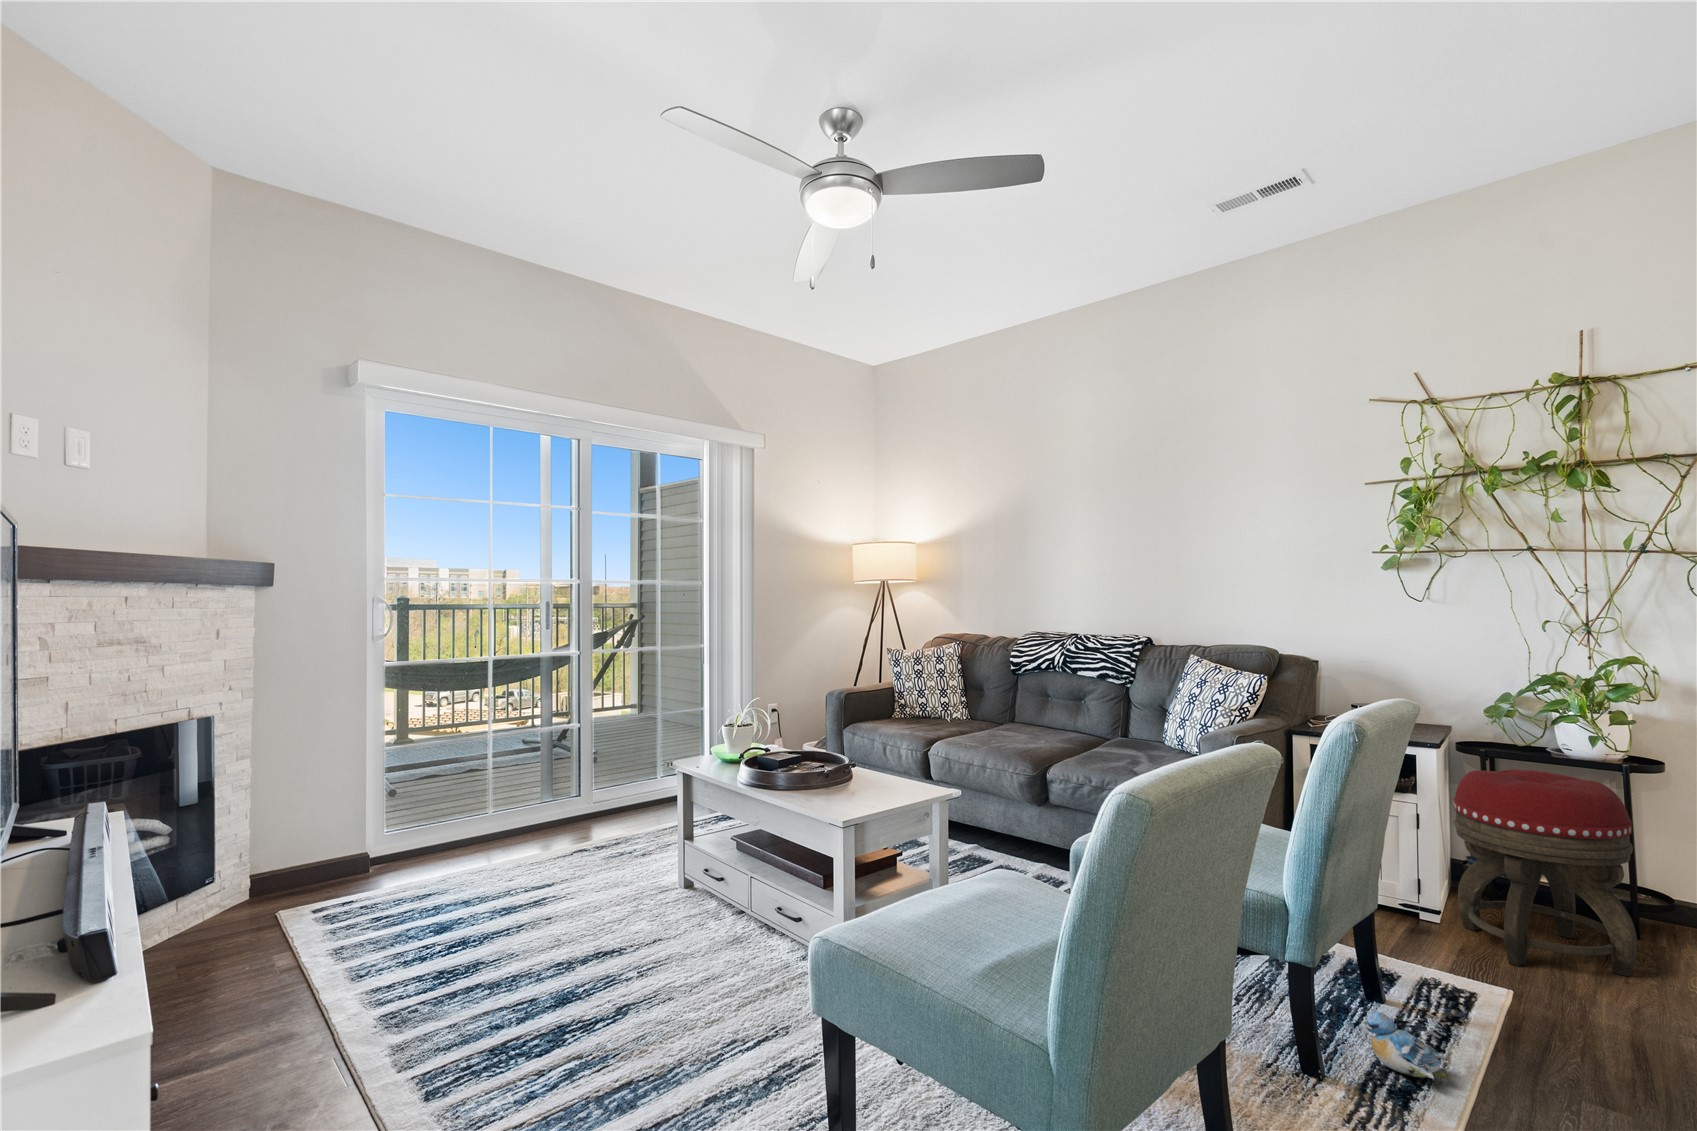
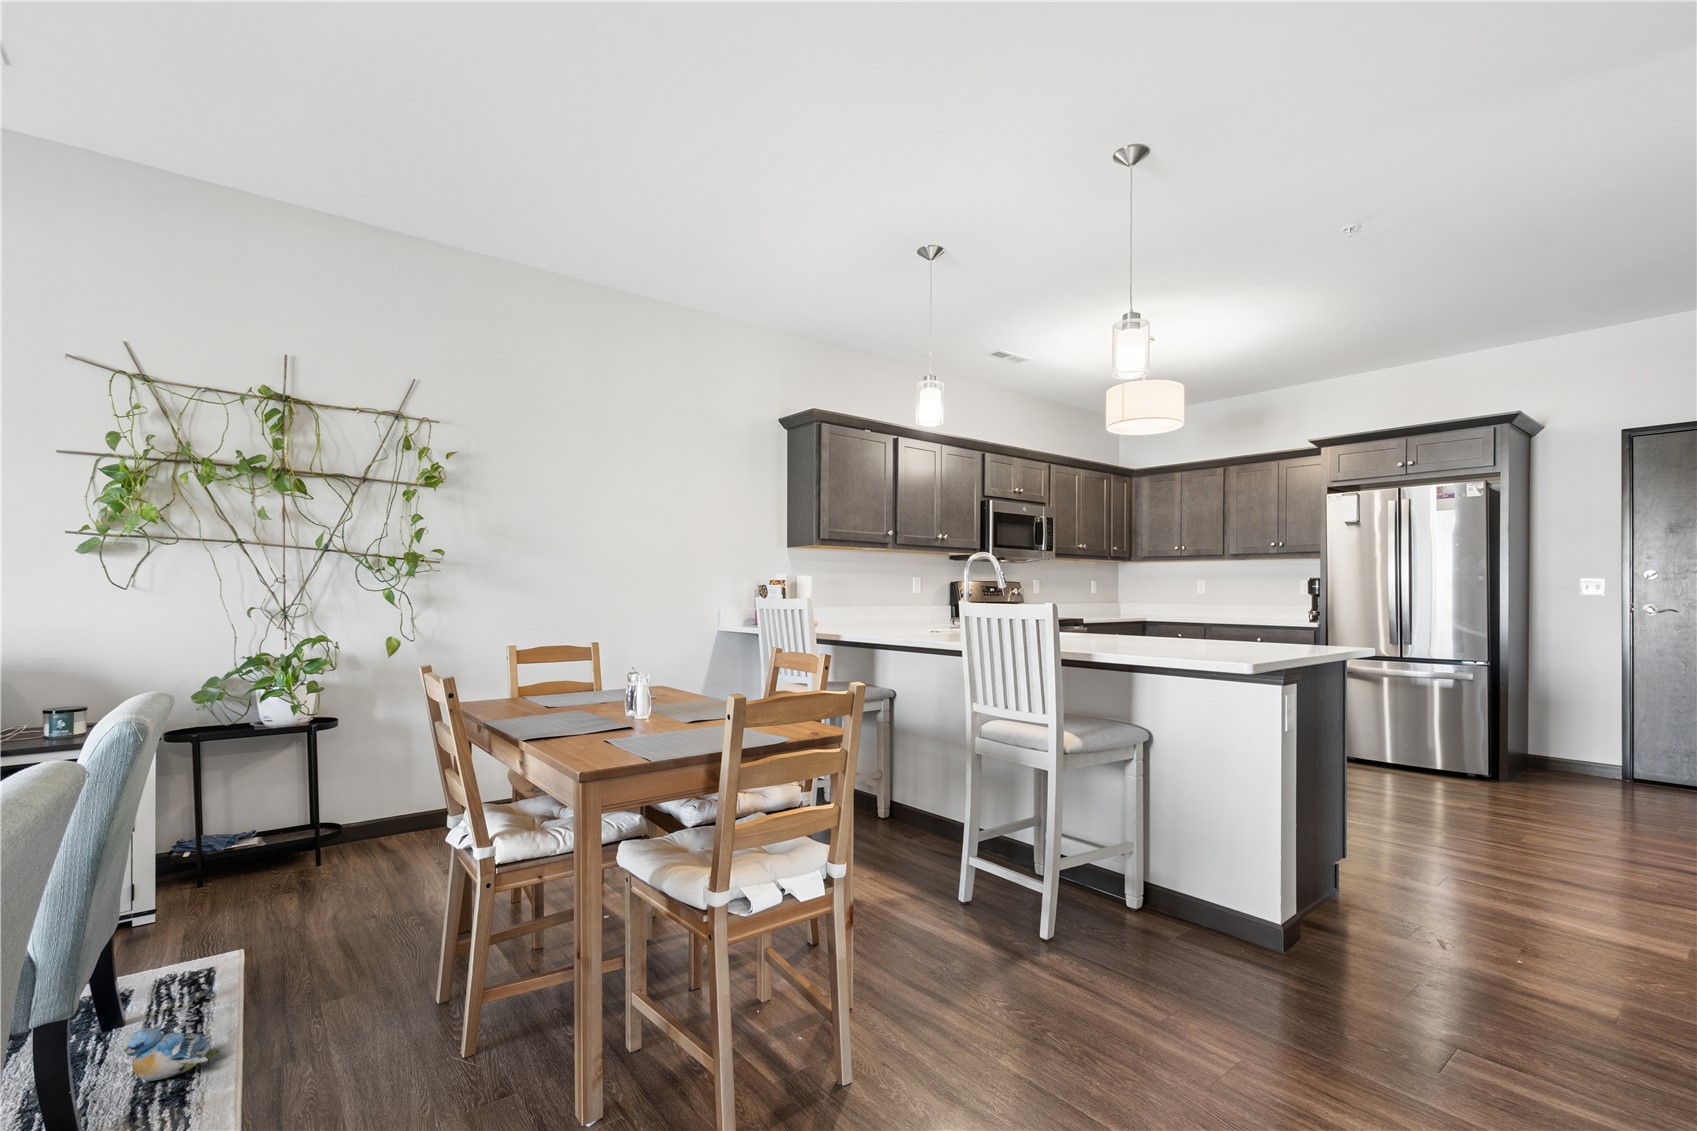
footstool: present [1454,769,1637,976] -> none [173,742,329,928]

